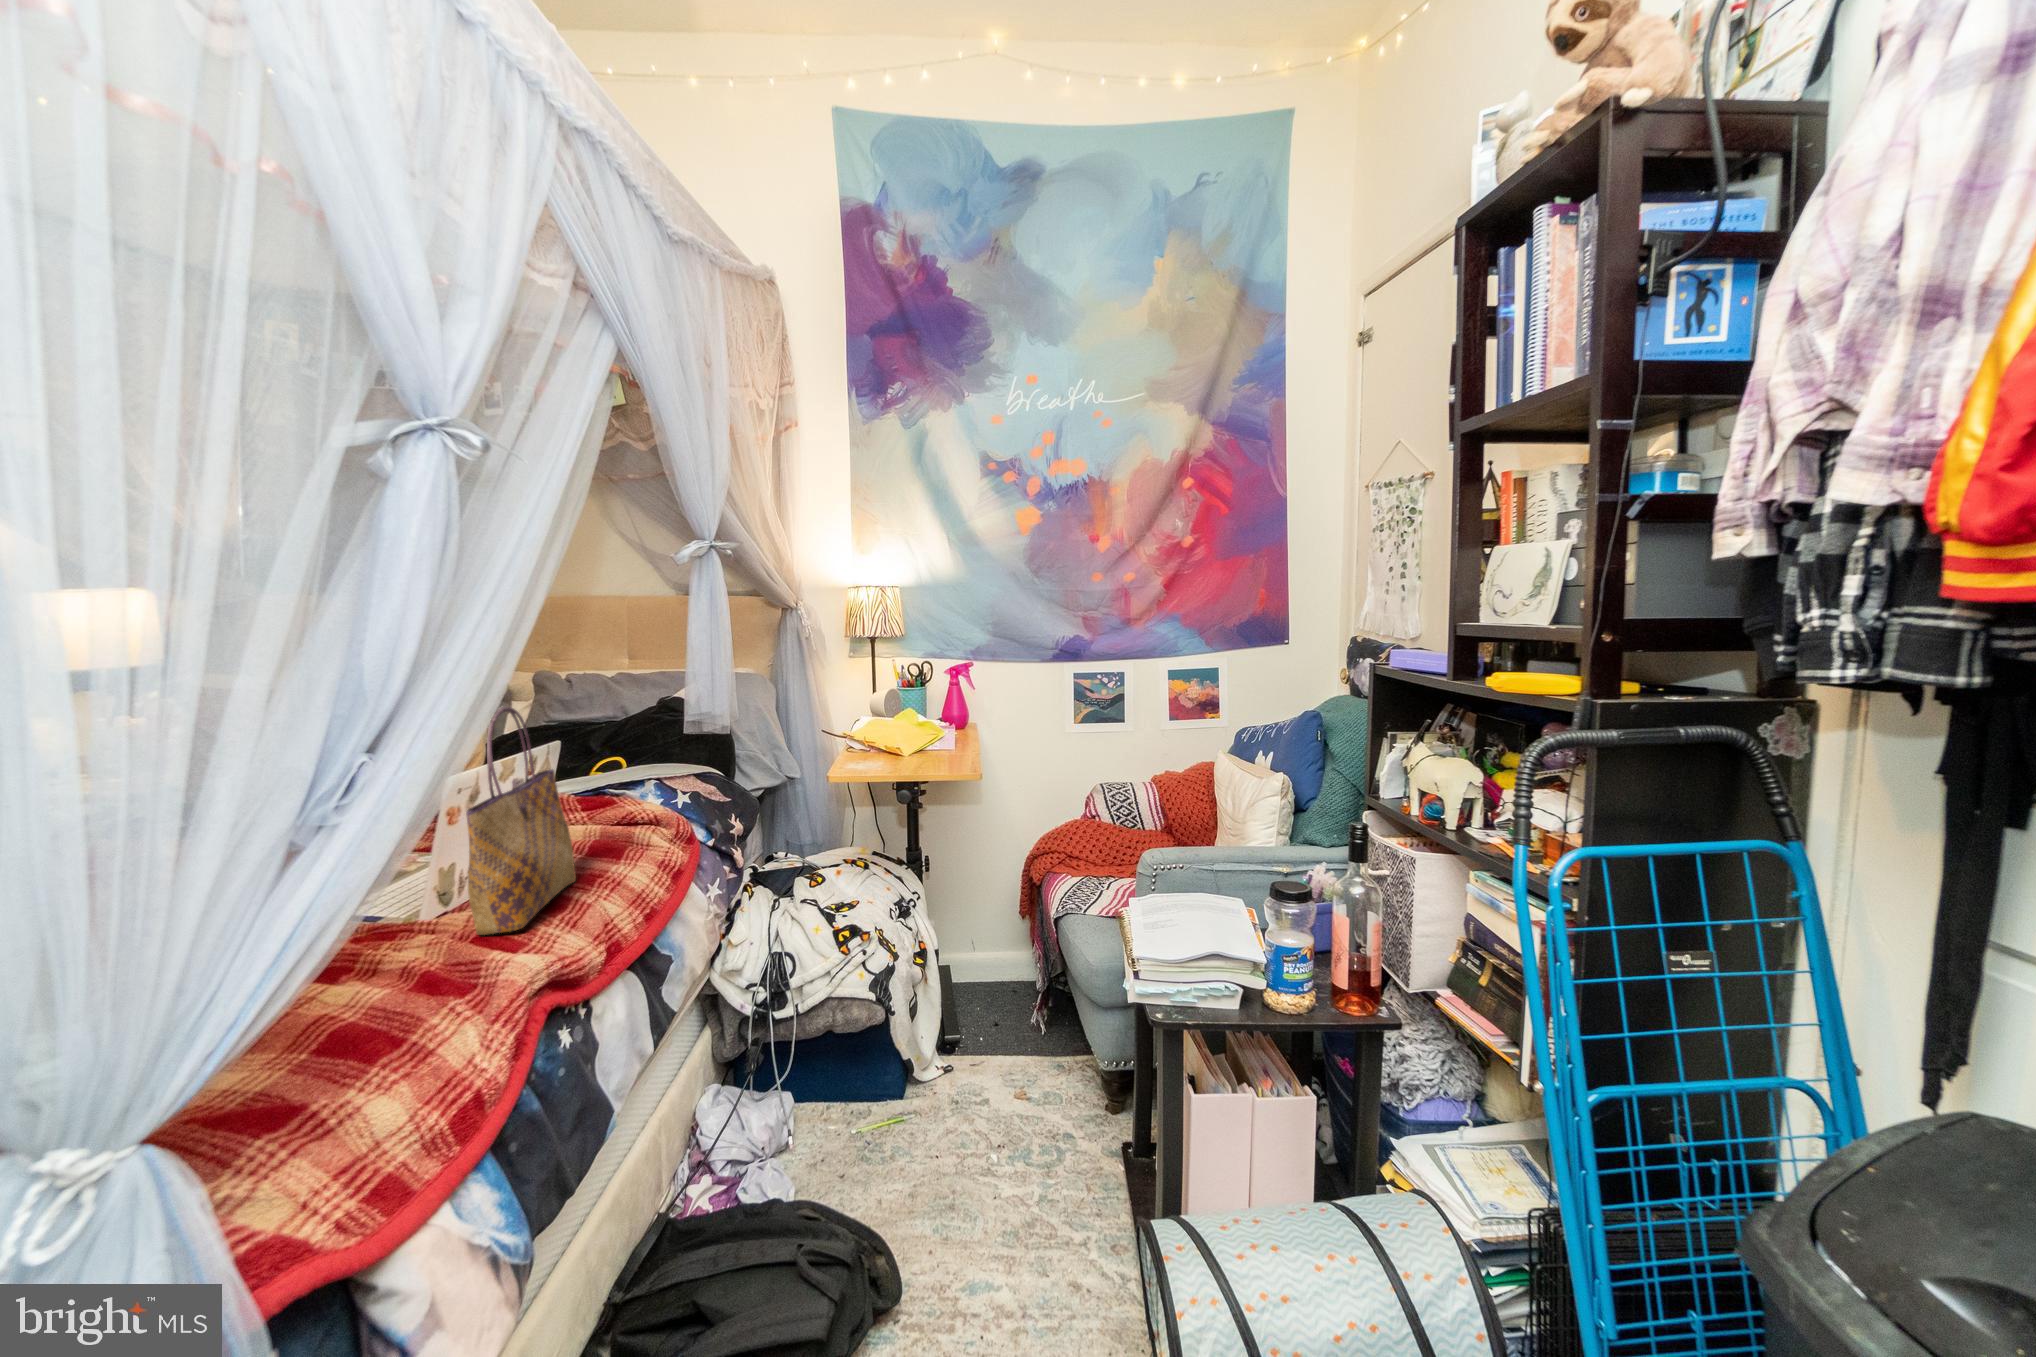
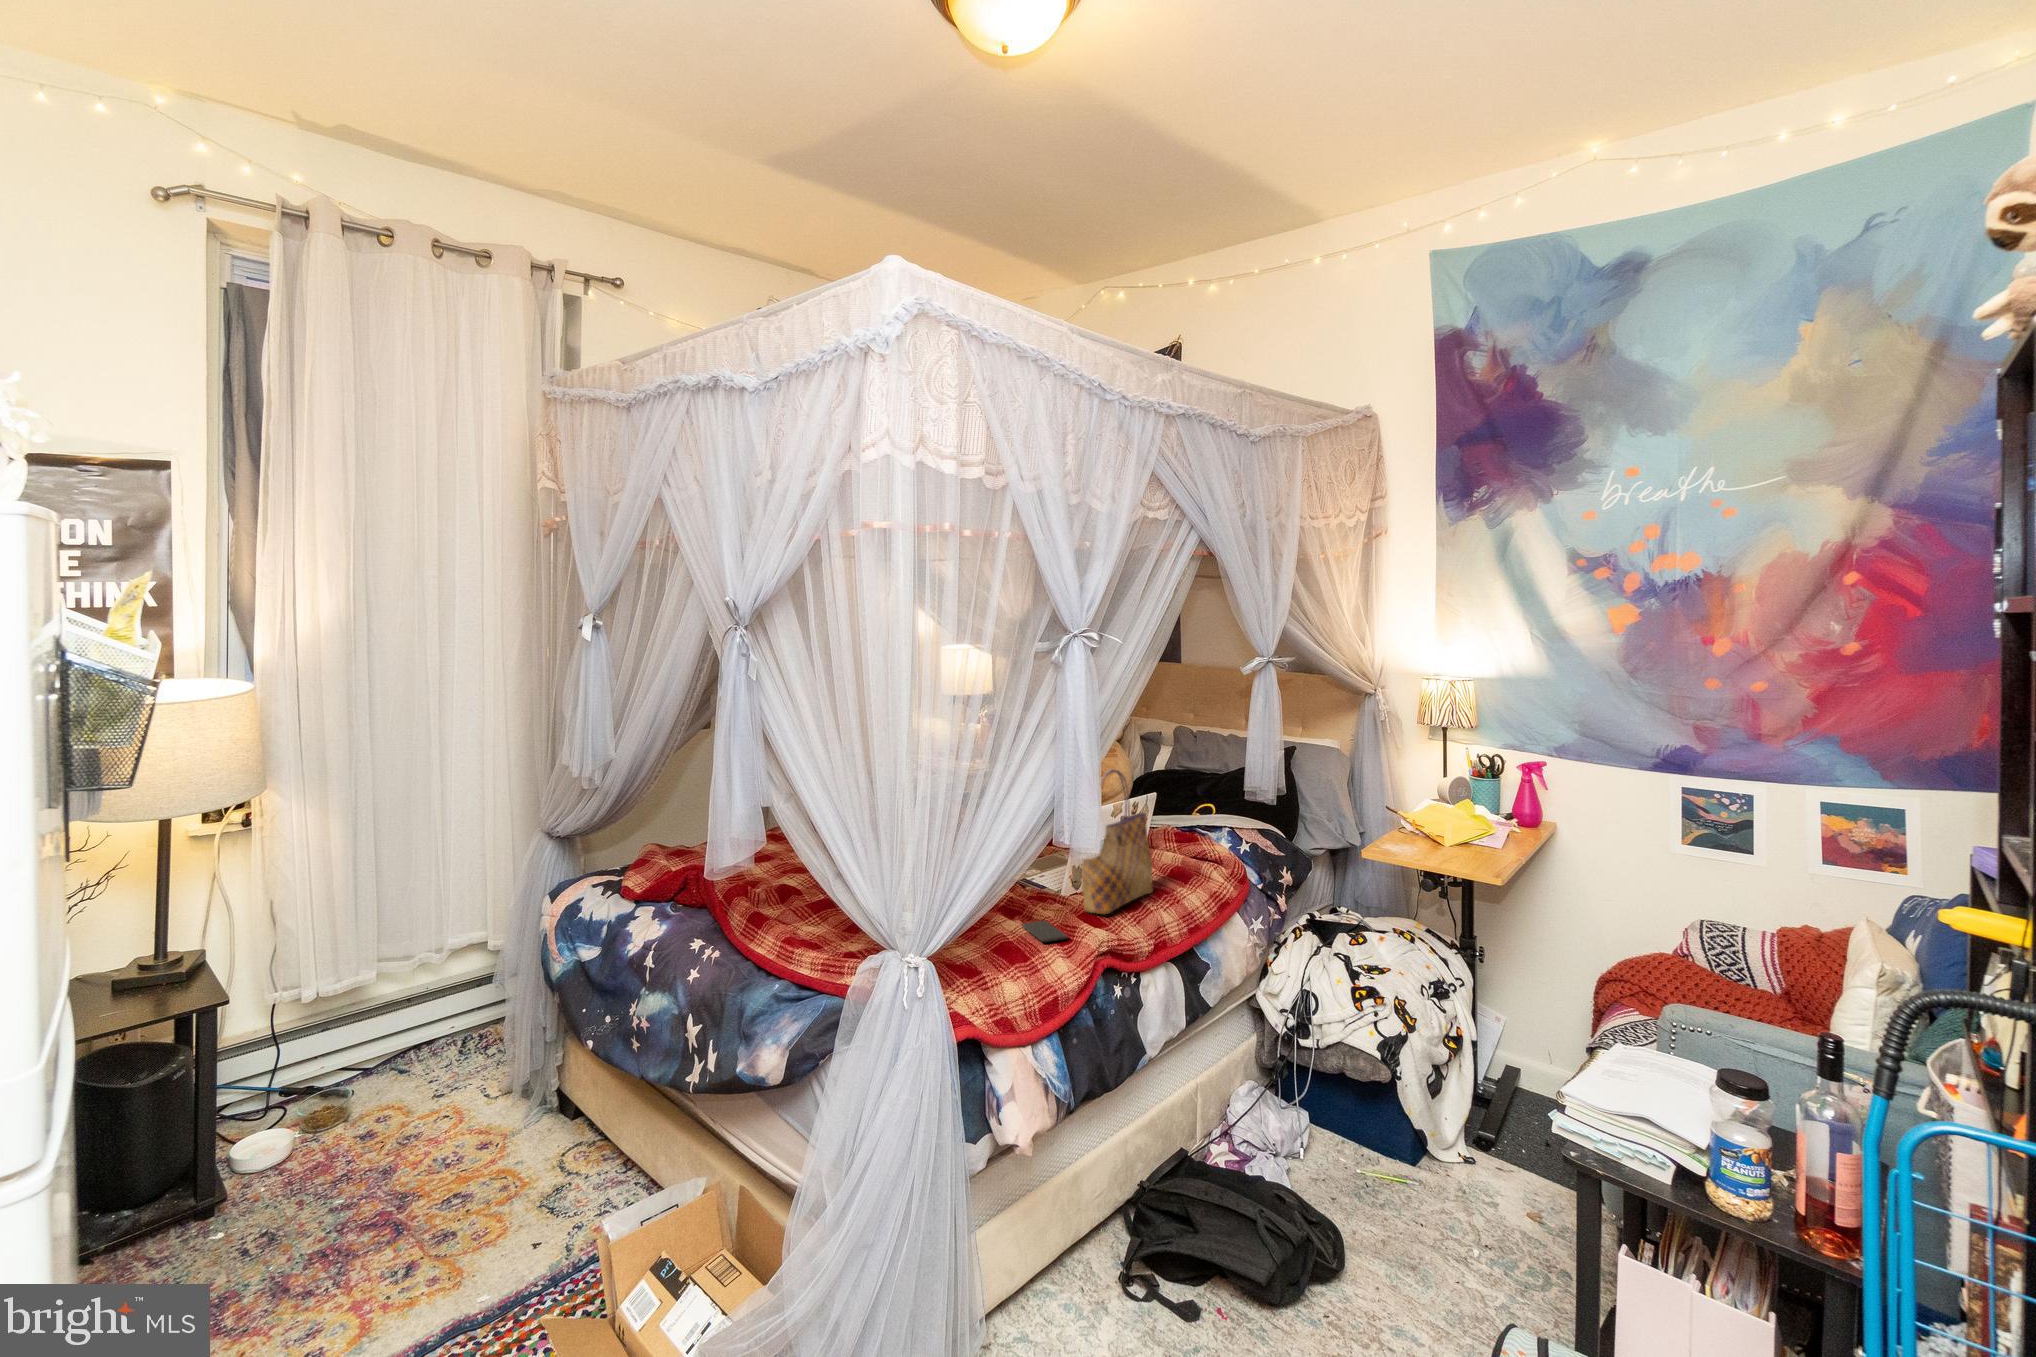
smartphone: none [358,970,466,1007] -> present [1022,921,1067,942]

